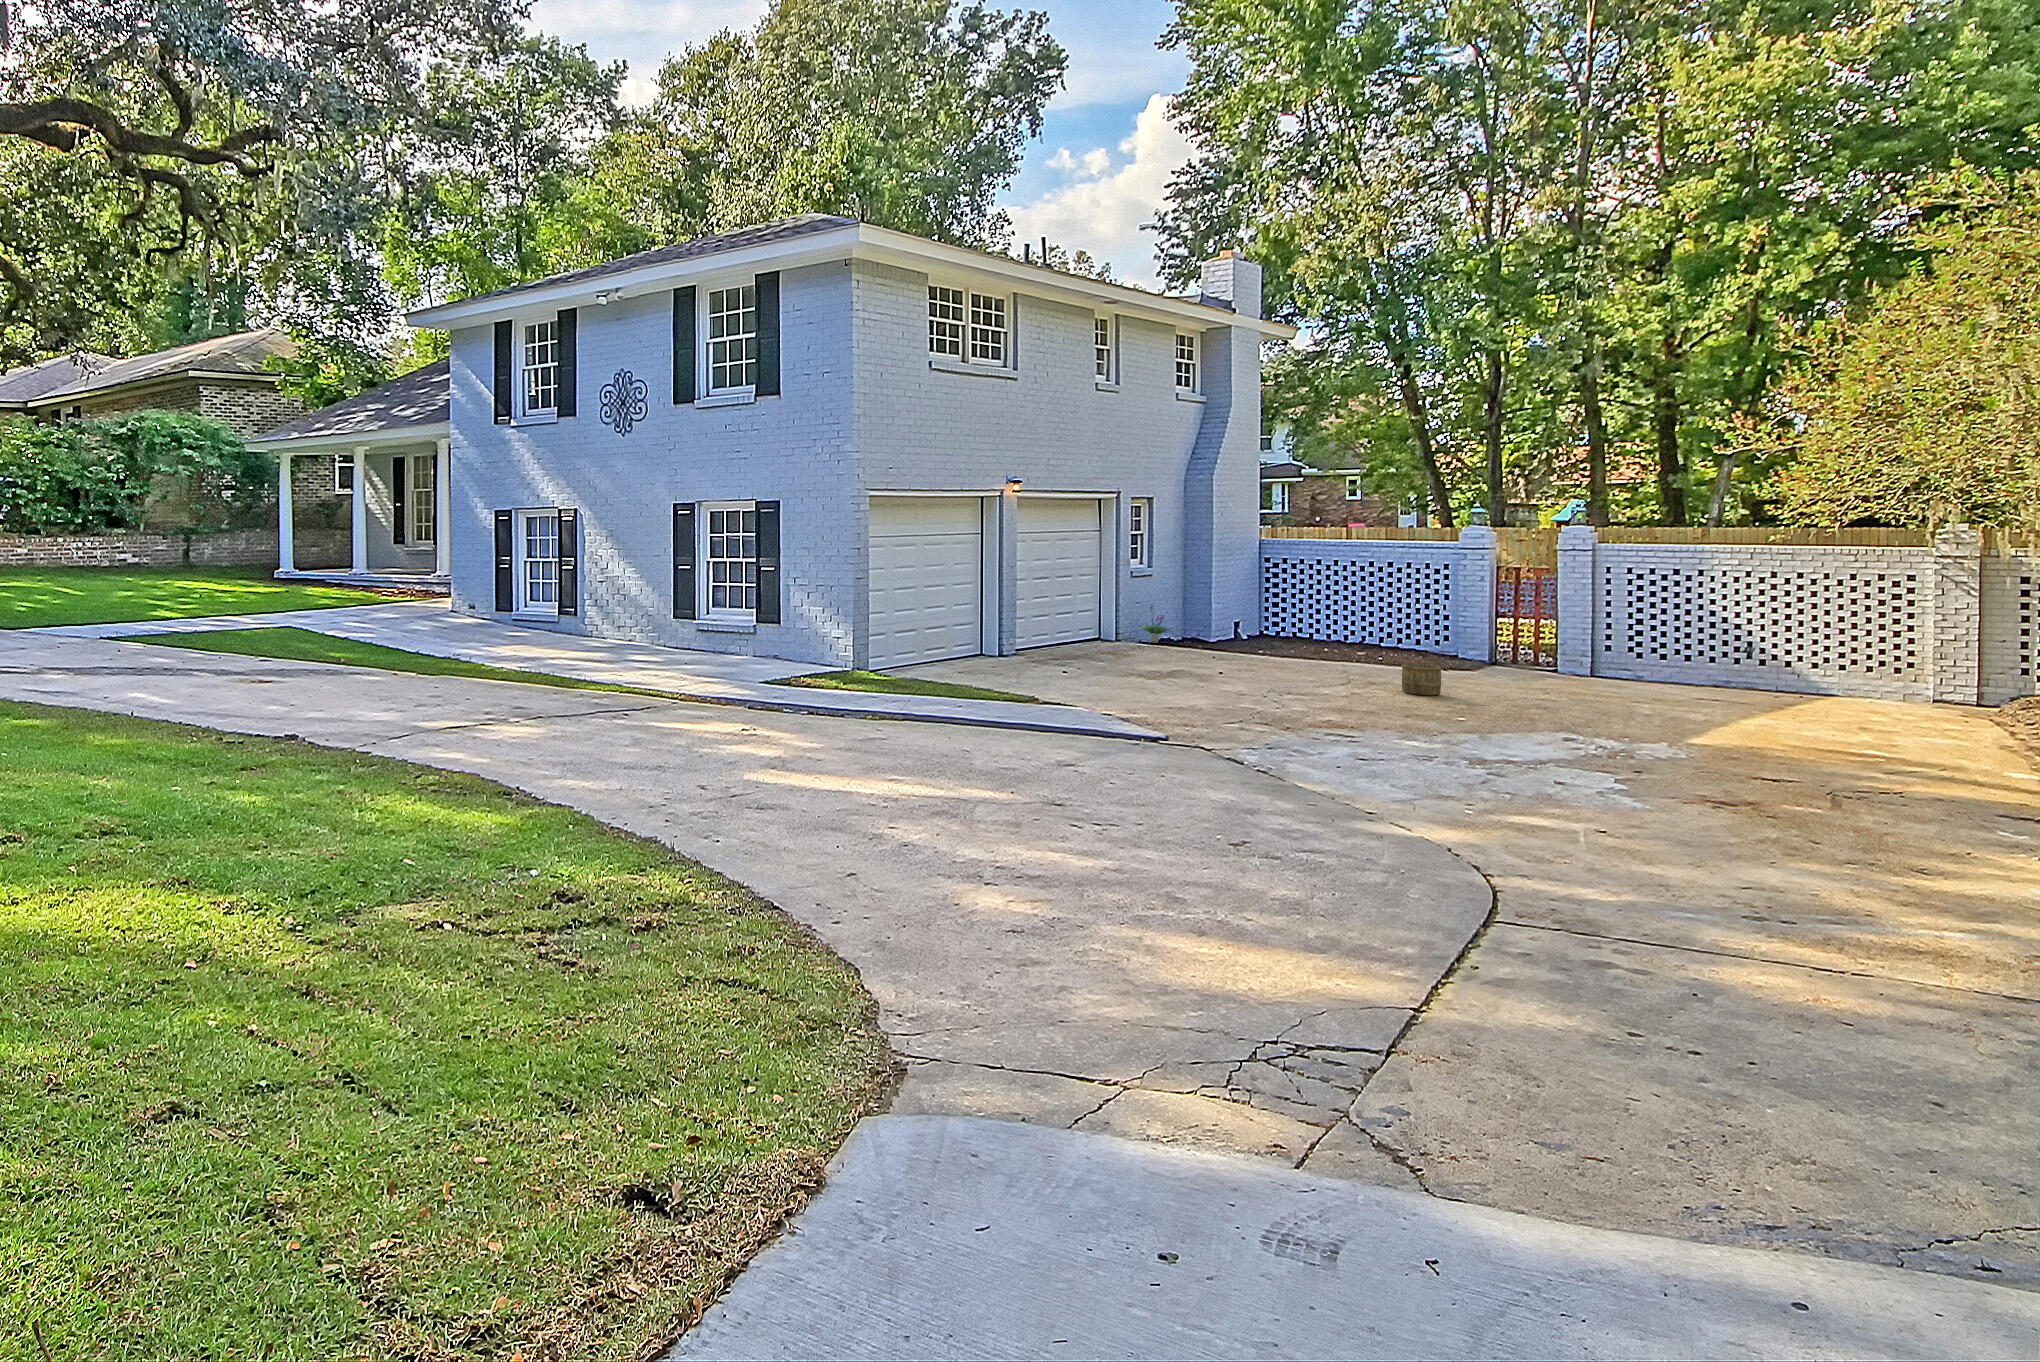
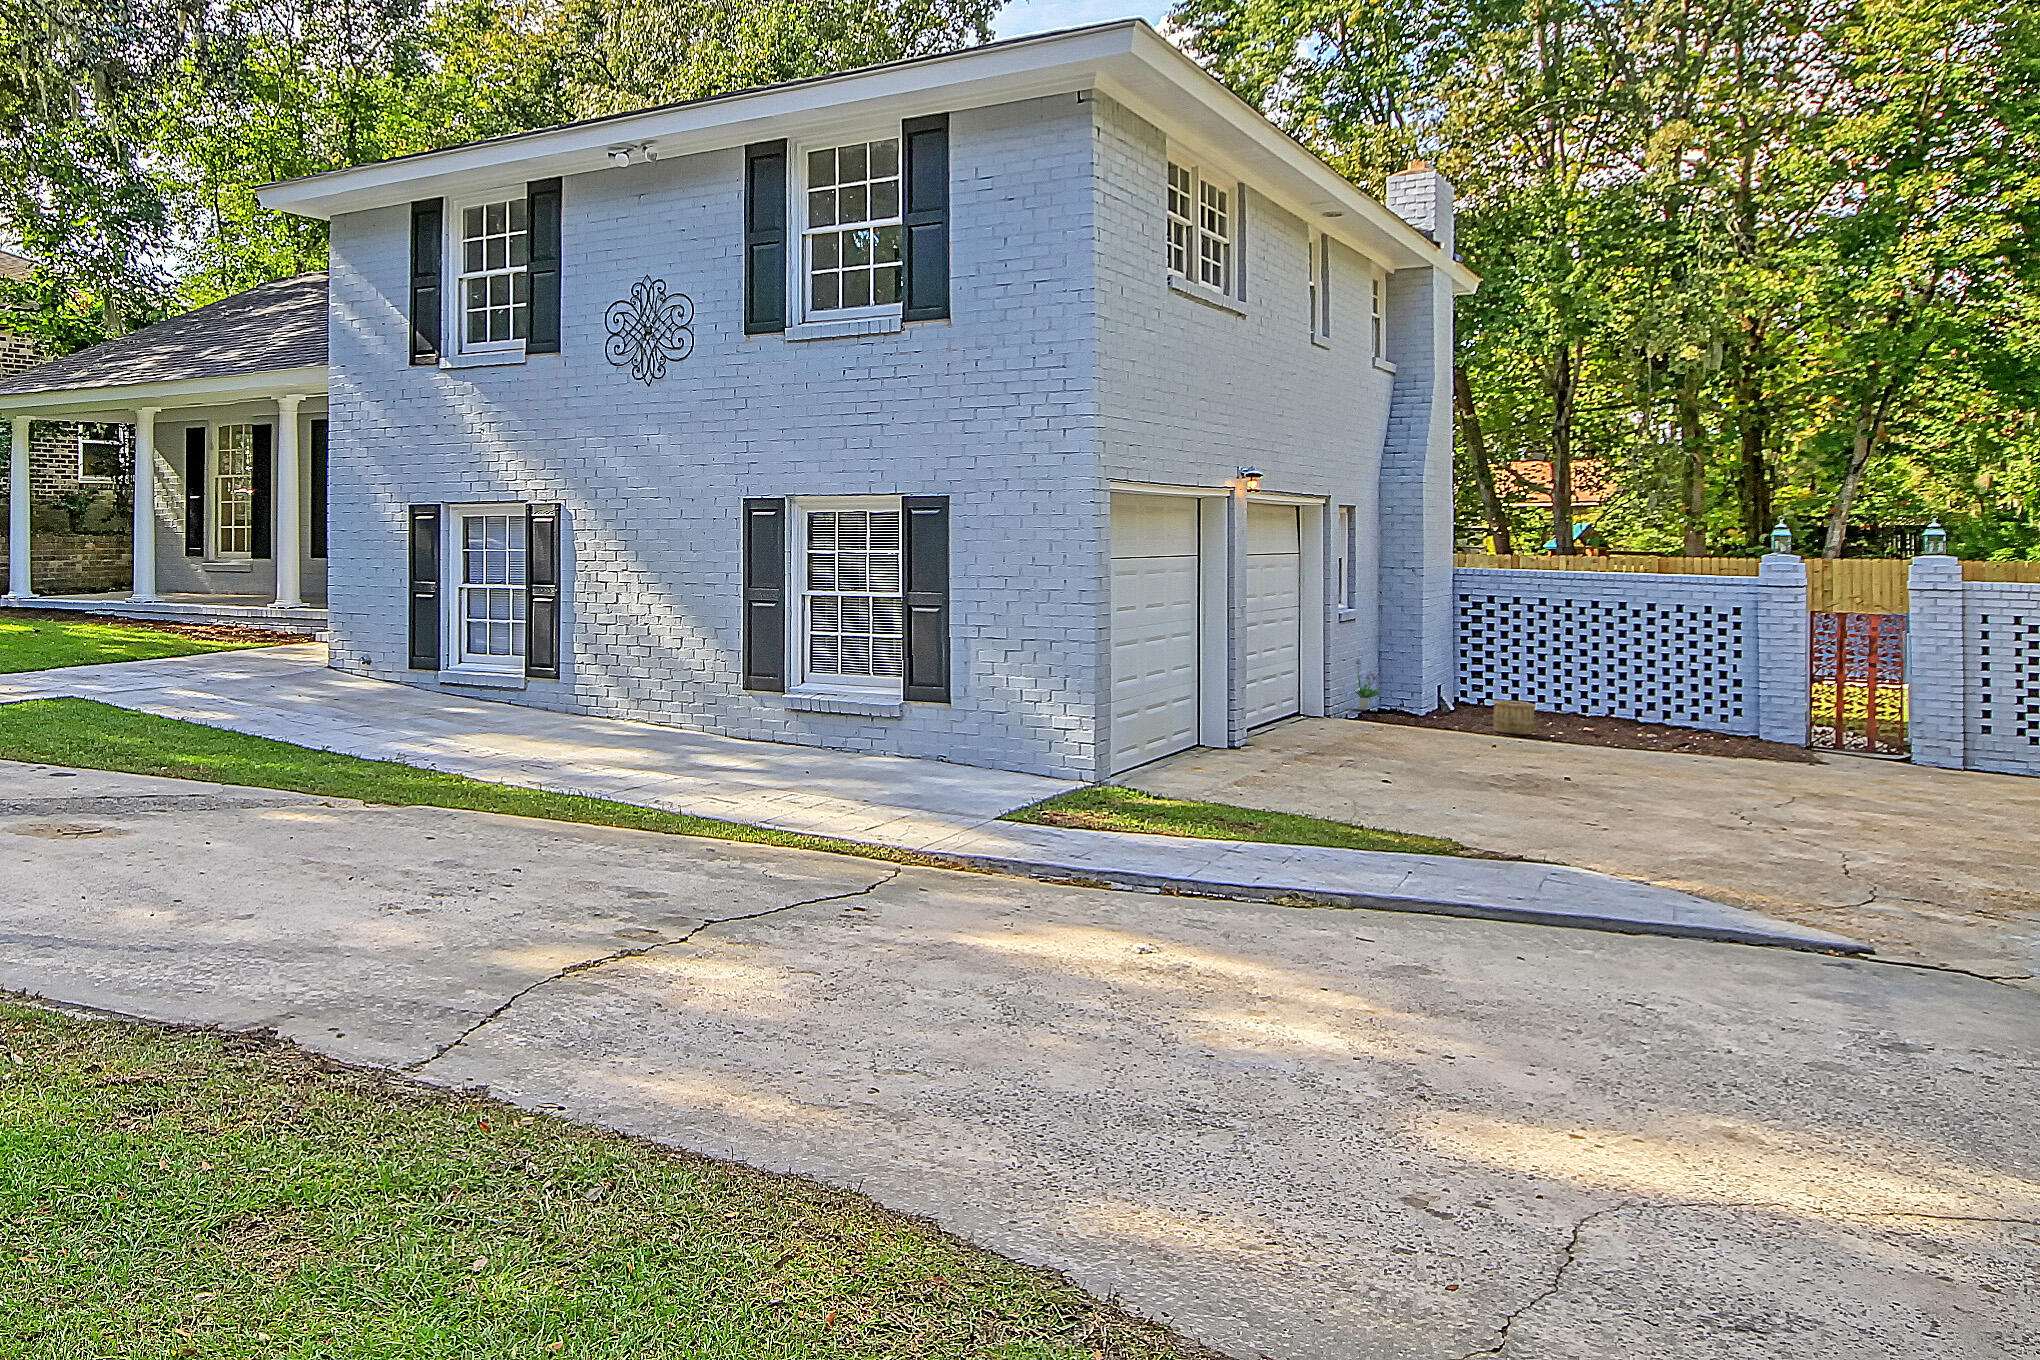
wooden bucket: present [1401,663,1443,695] -> present [1493,700,1535,734]

